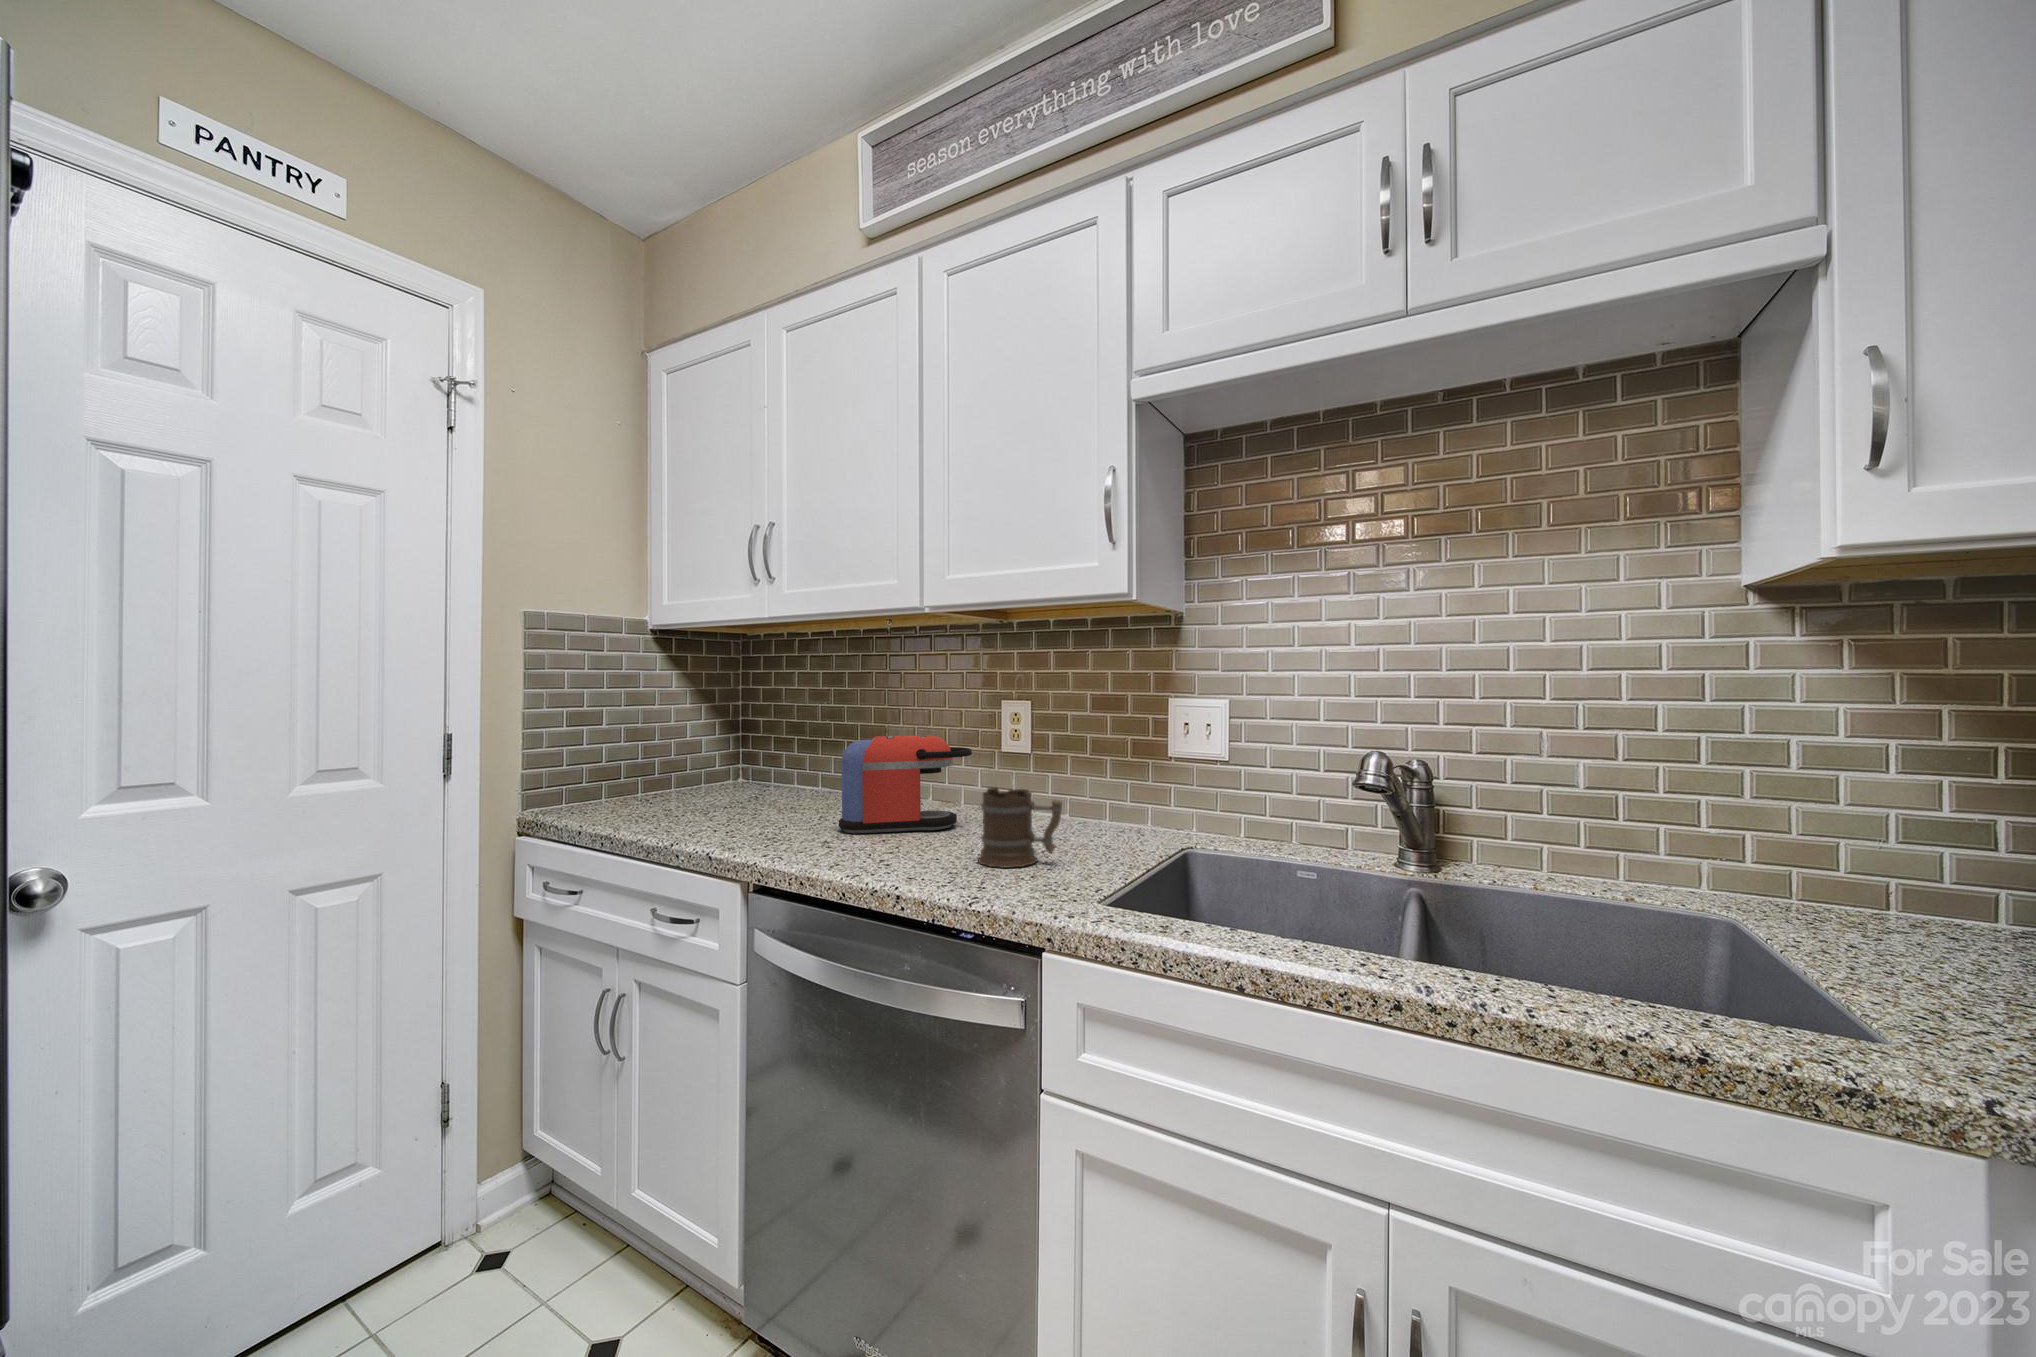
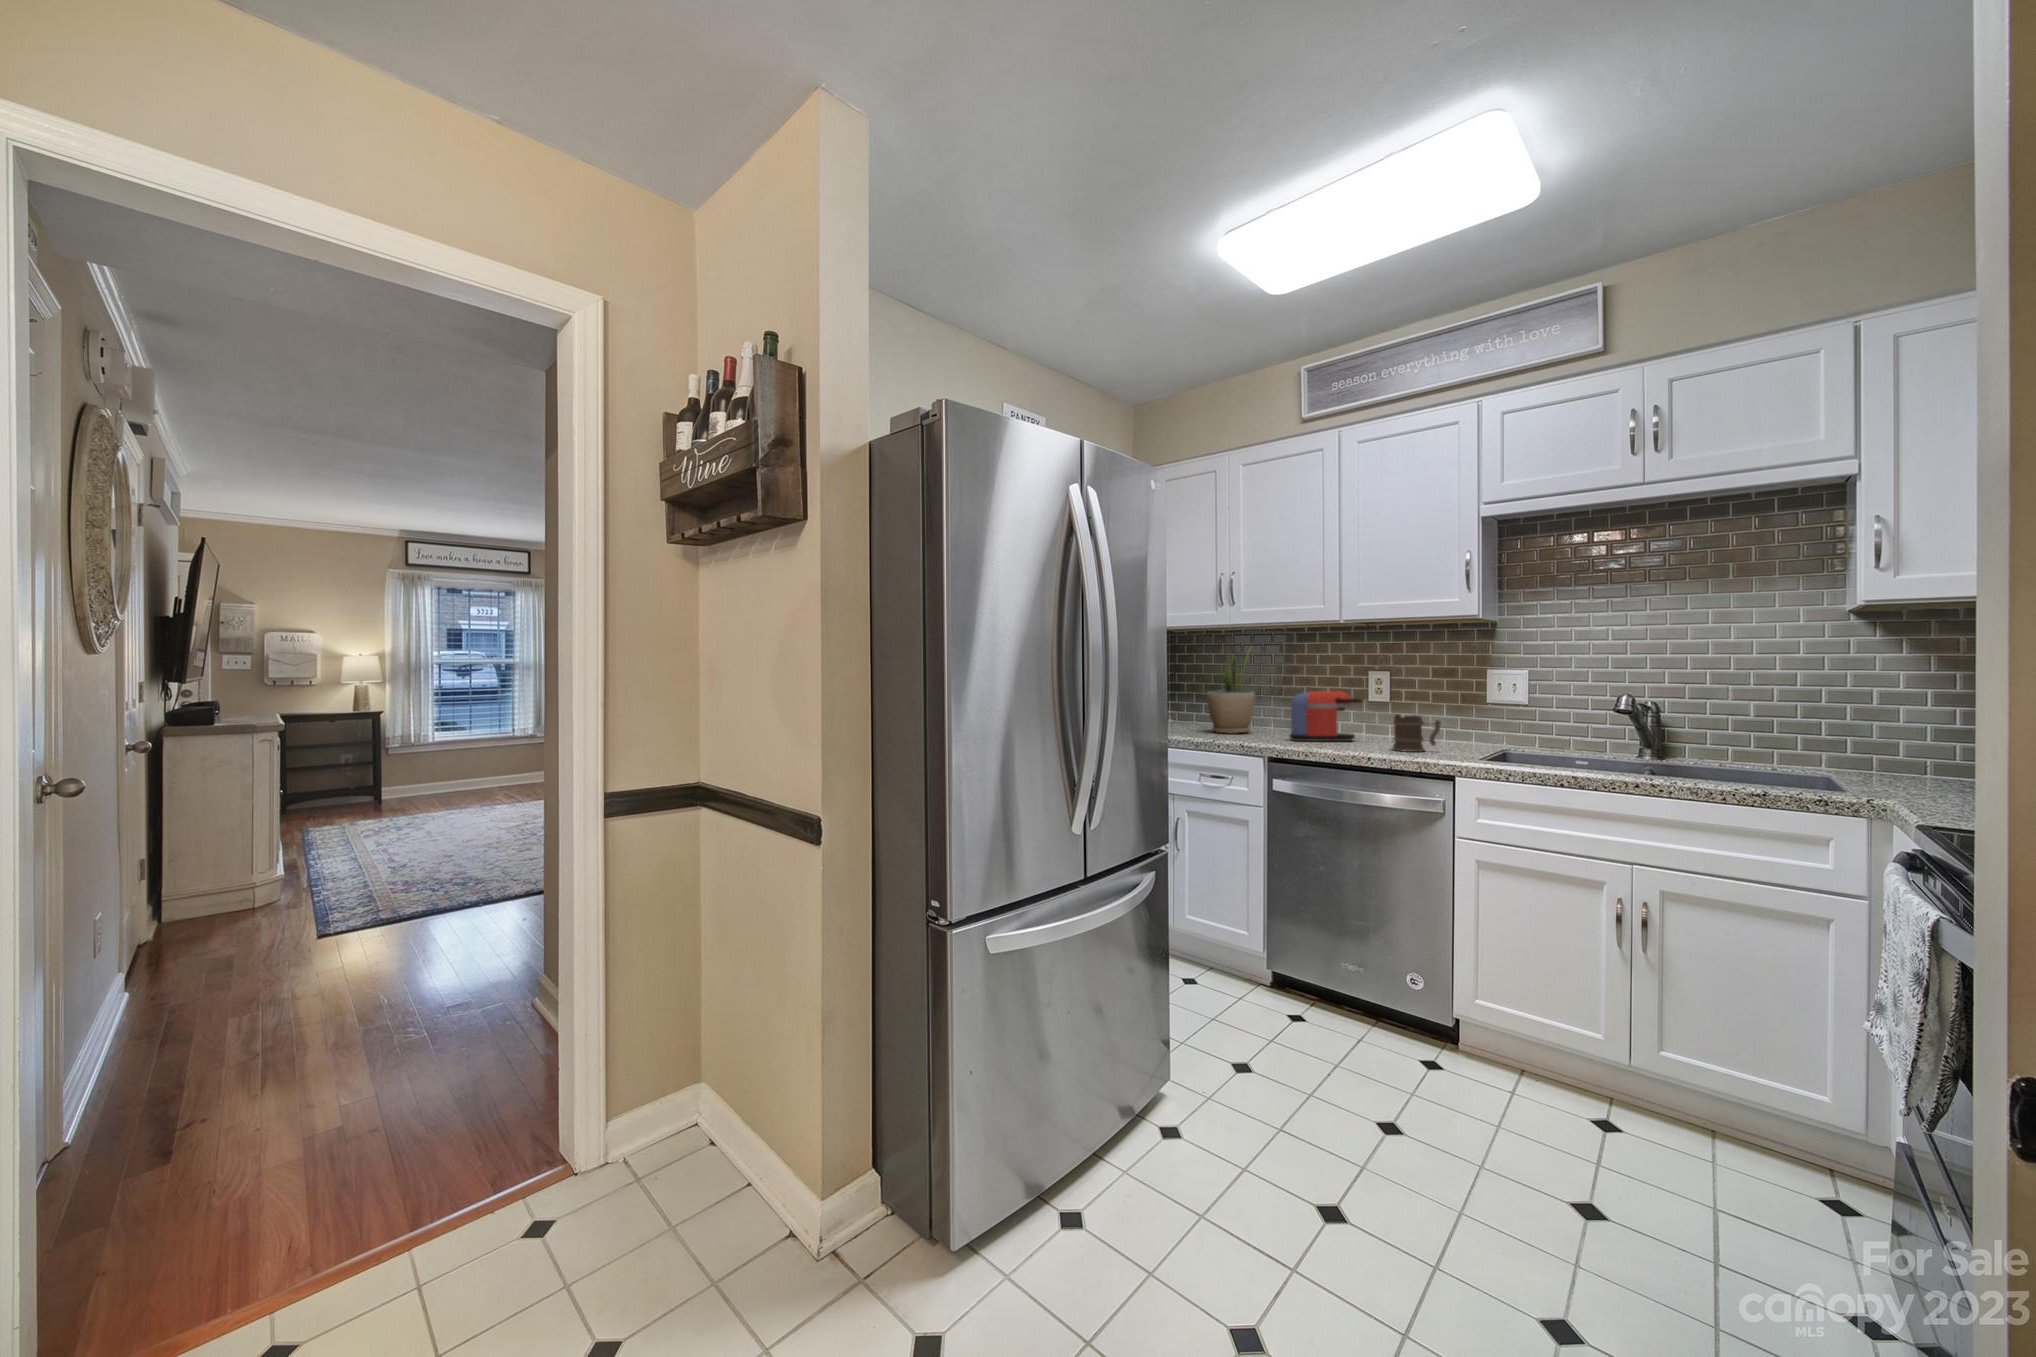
potted plant: none [740,654,824,810] -> present [1207,650,1255,733]

